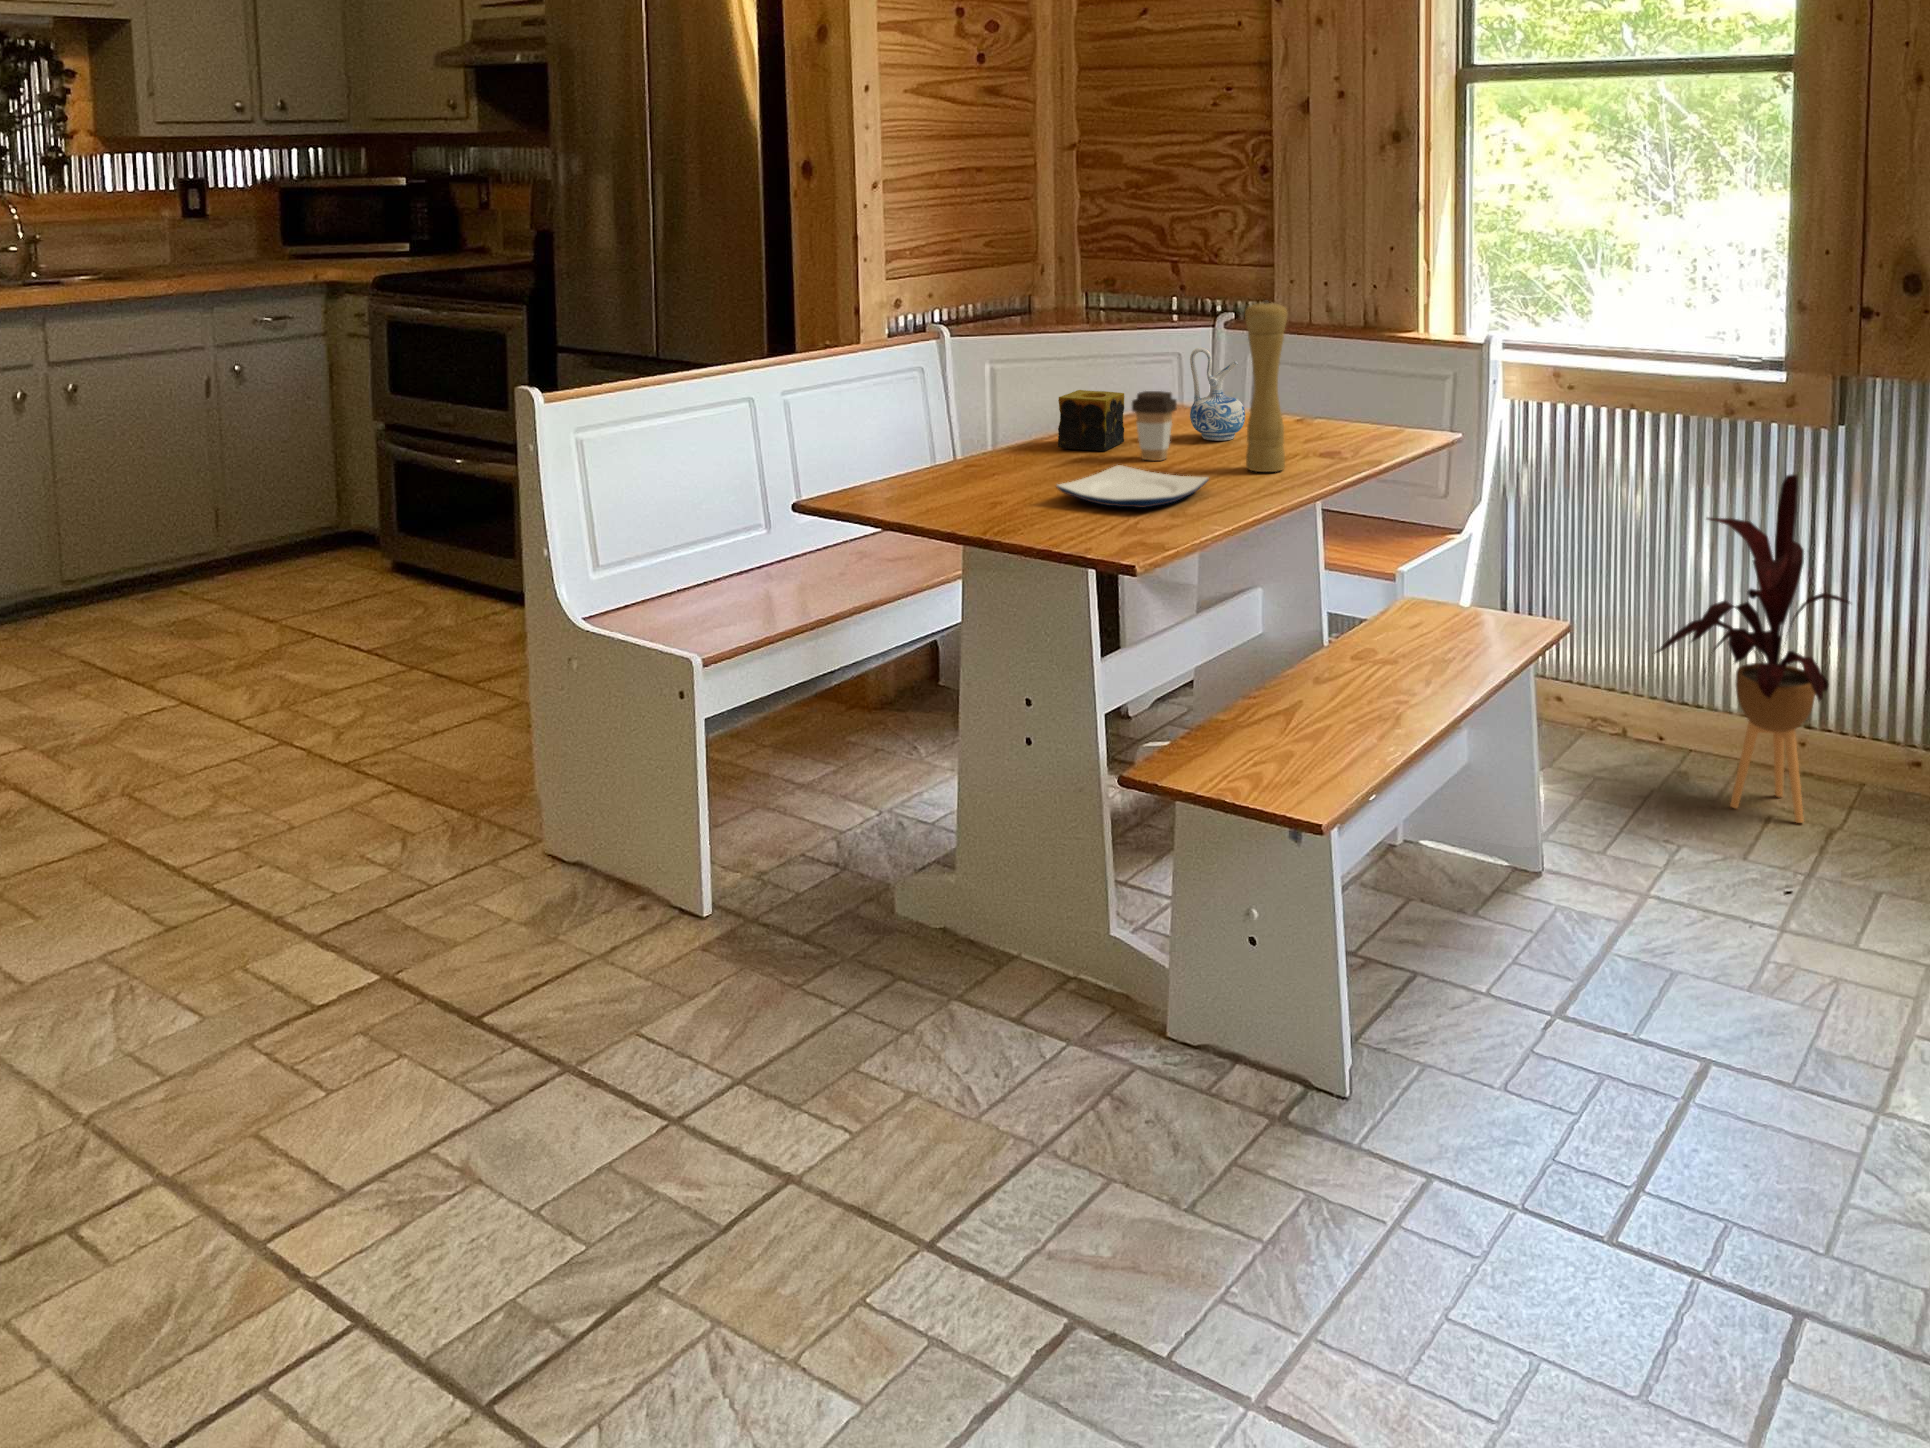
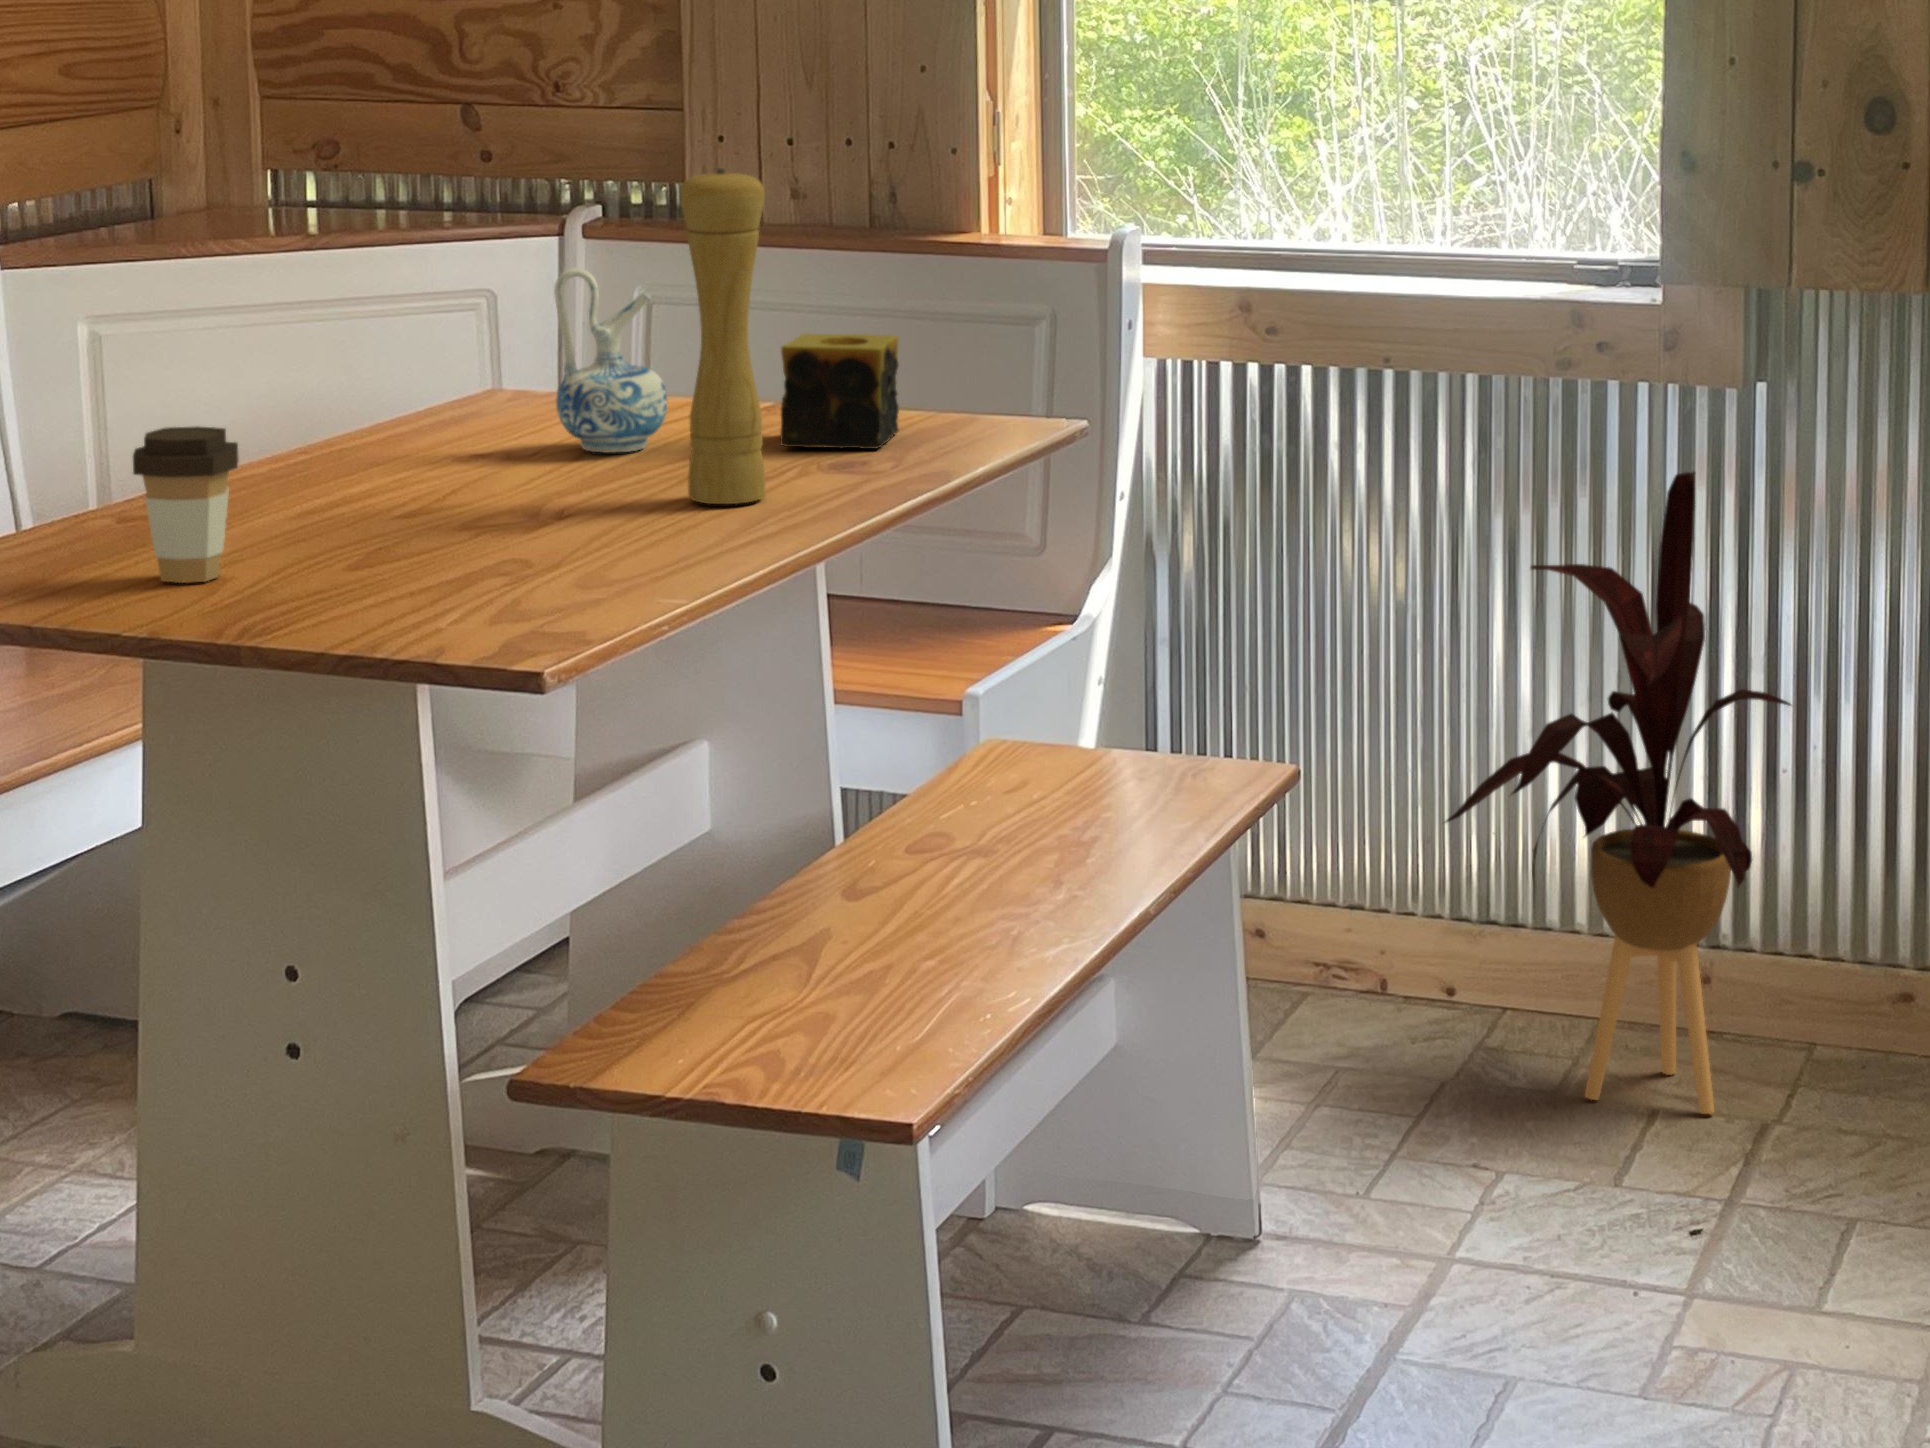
candle: present [1058,390,1124,451] -> present [780,333,899,449]
coffee cup: present [1132,391,1177,461] -> present [133,427,239,583]
plate: present [1057,465,1209,508] -> none [326,502,629,577]

